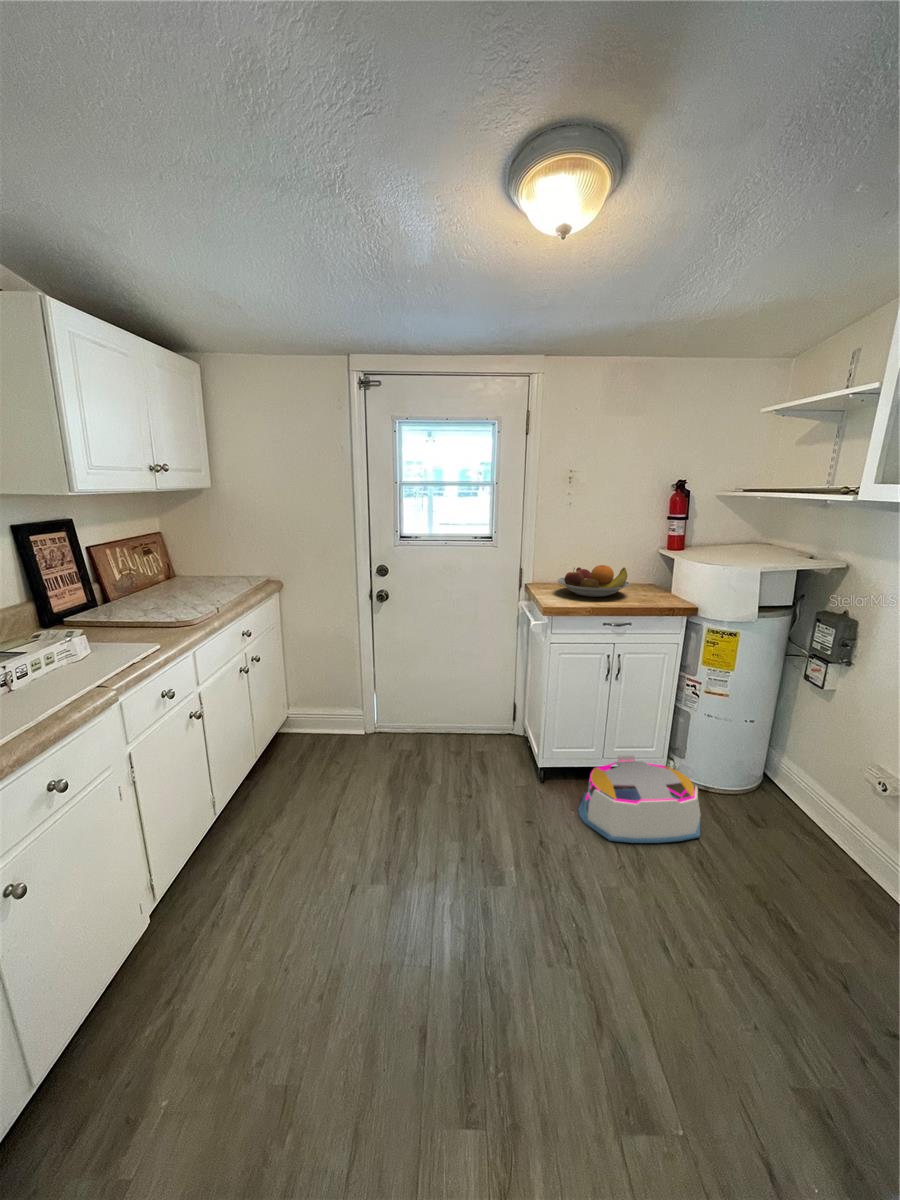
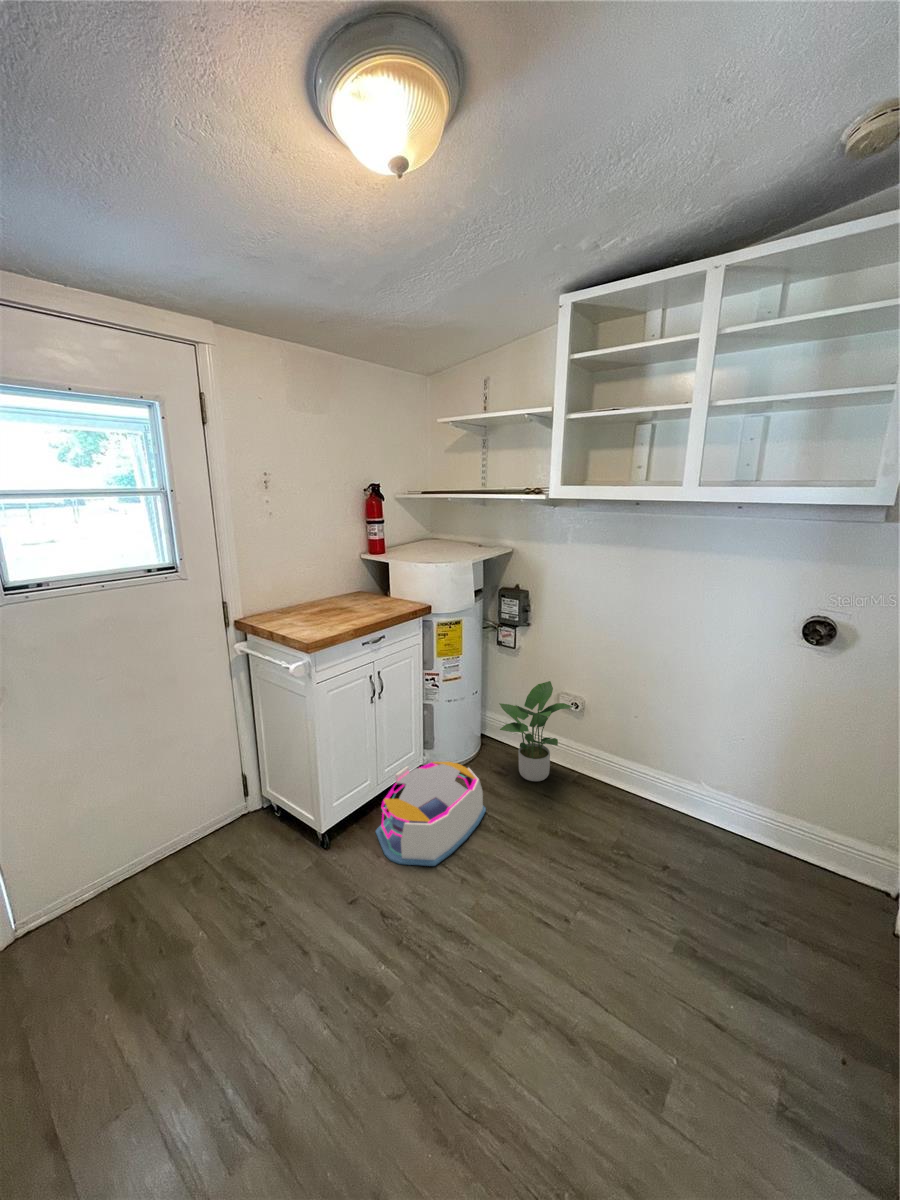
fruit bowl: present [558,565,630,597] -> none [291,579,372,619]
potted plant: none [753,739,876,855] -> present [499,681,573,781]

